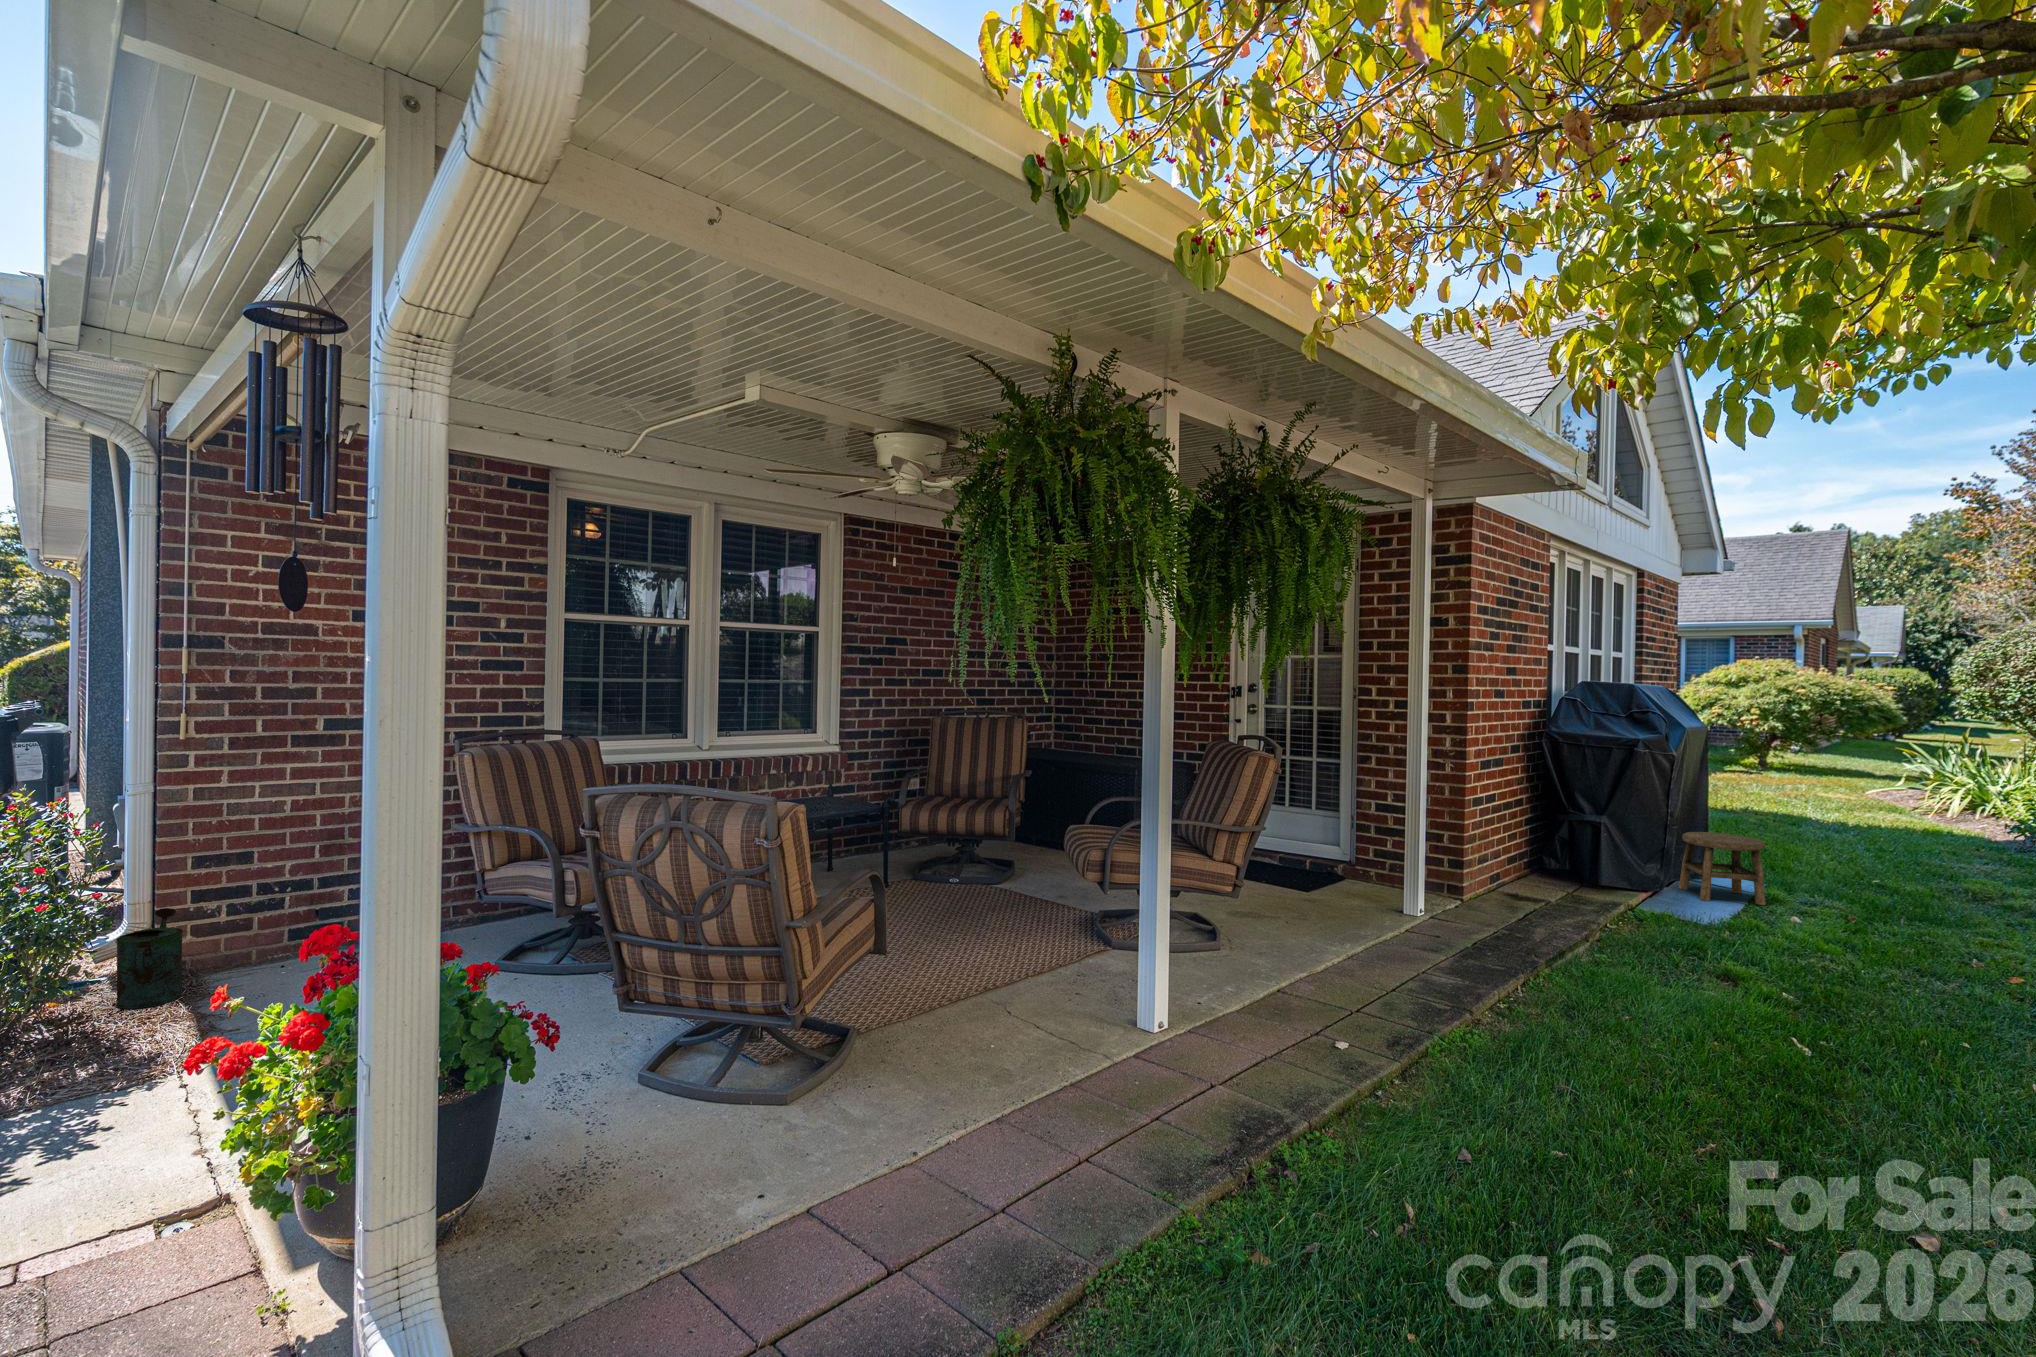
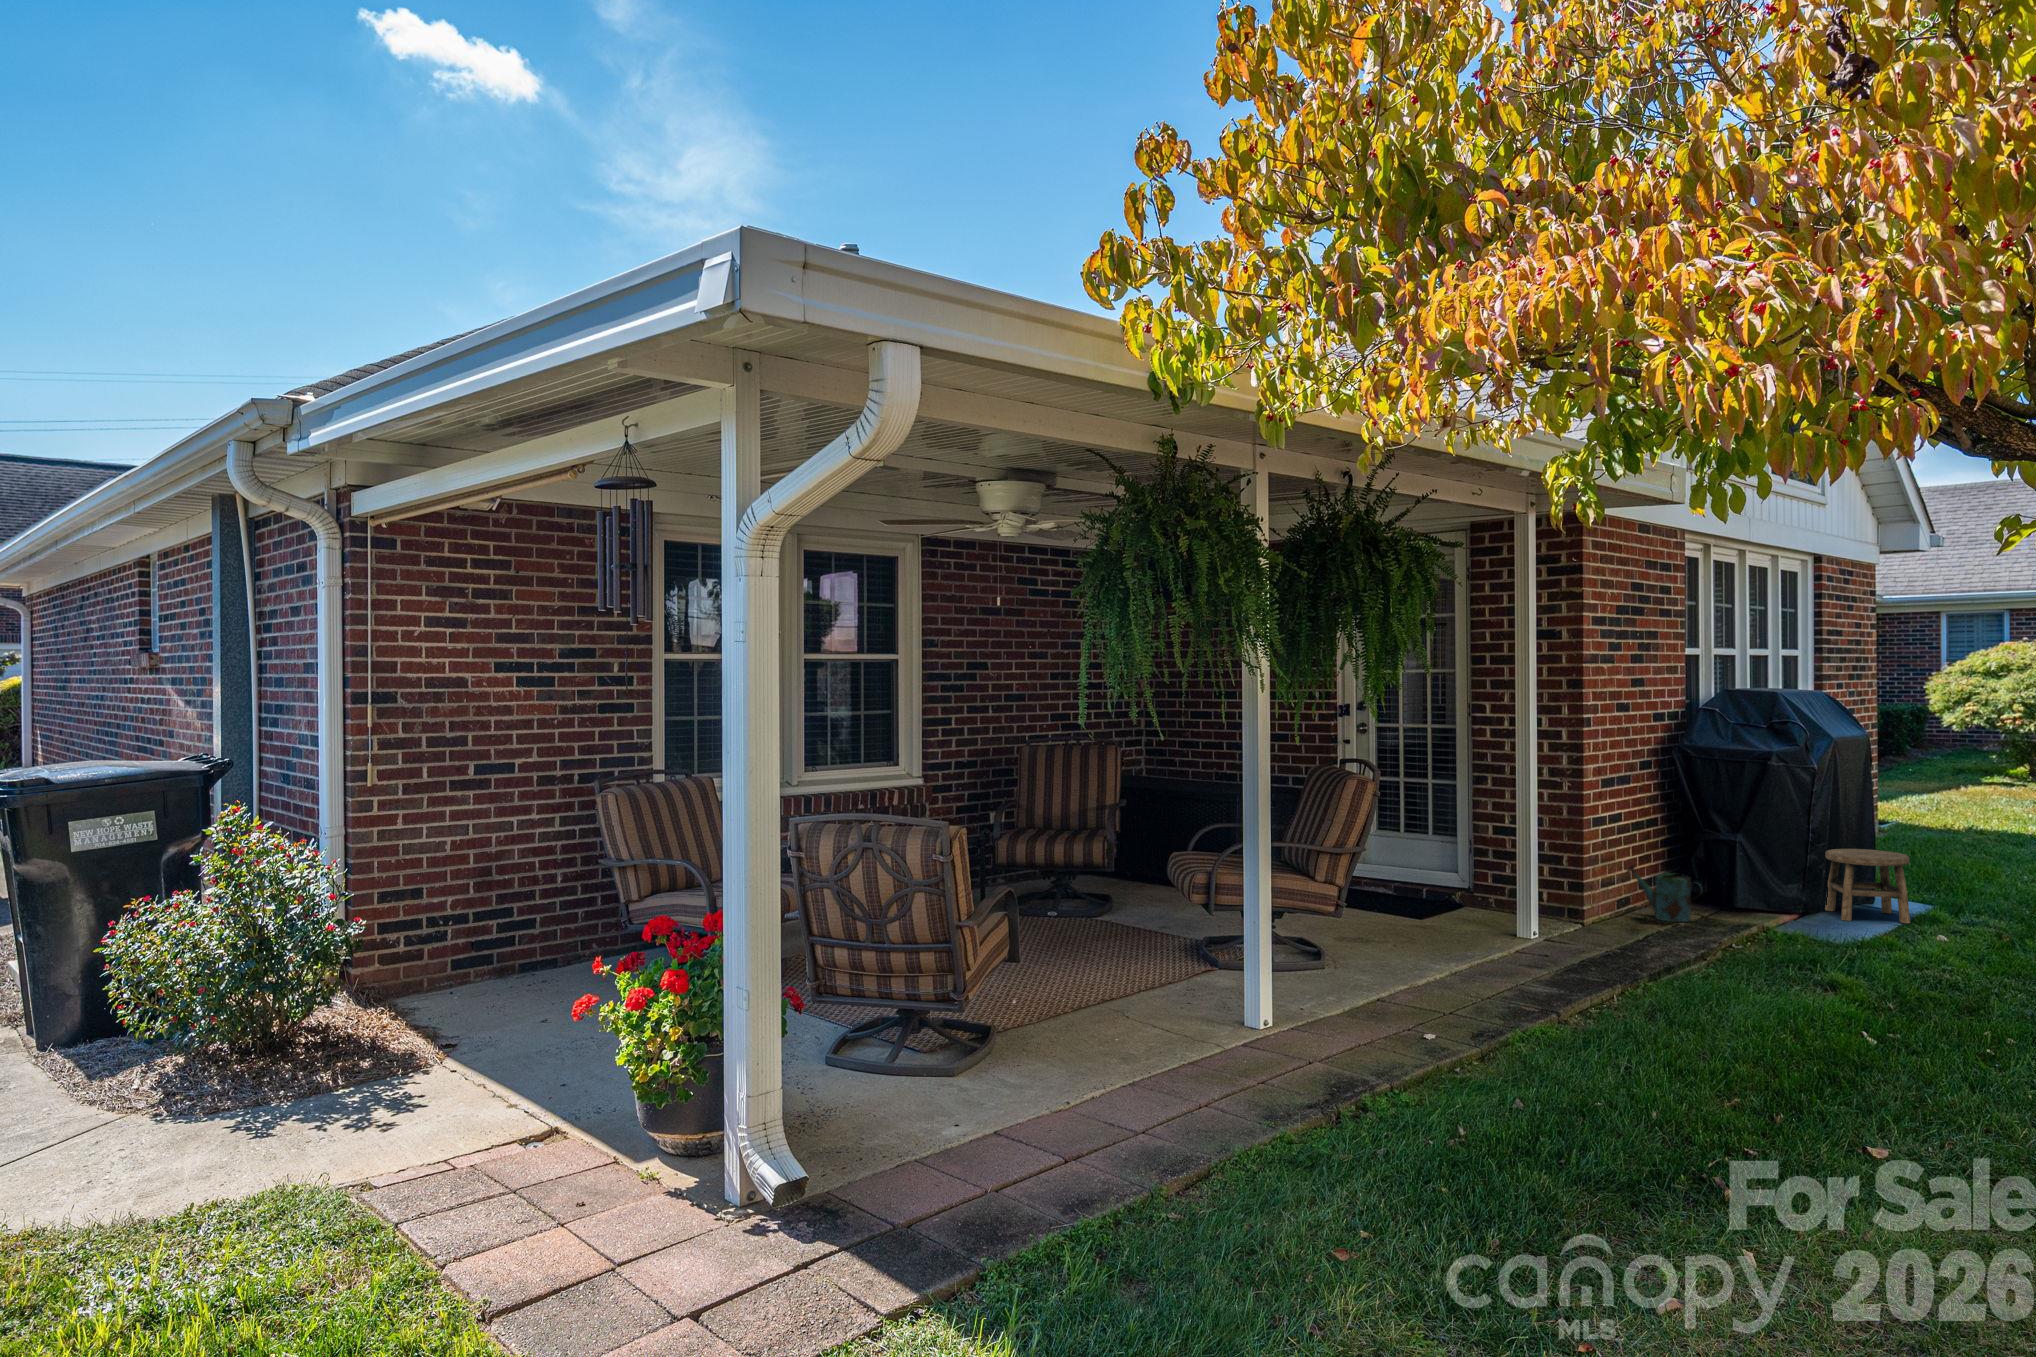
watering can: present [116,908,183,1009] -> present [1627,865,1703,922]

